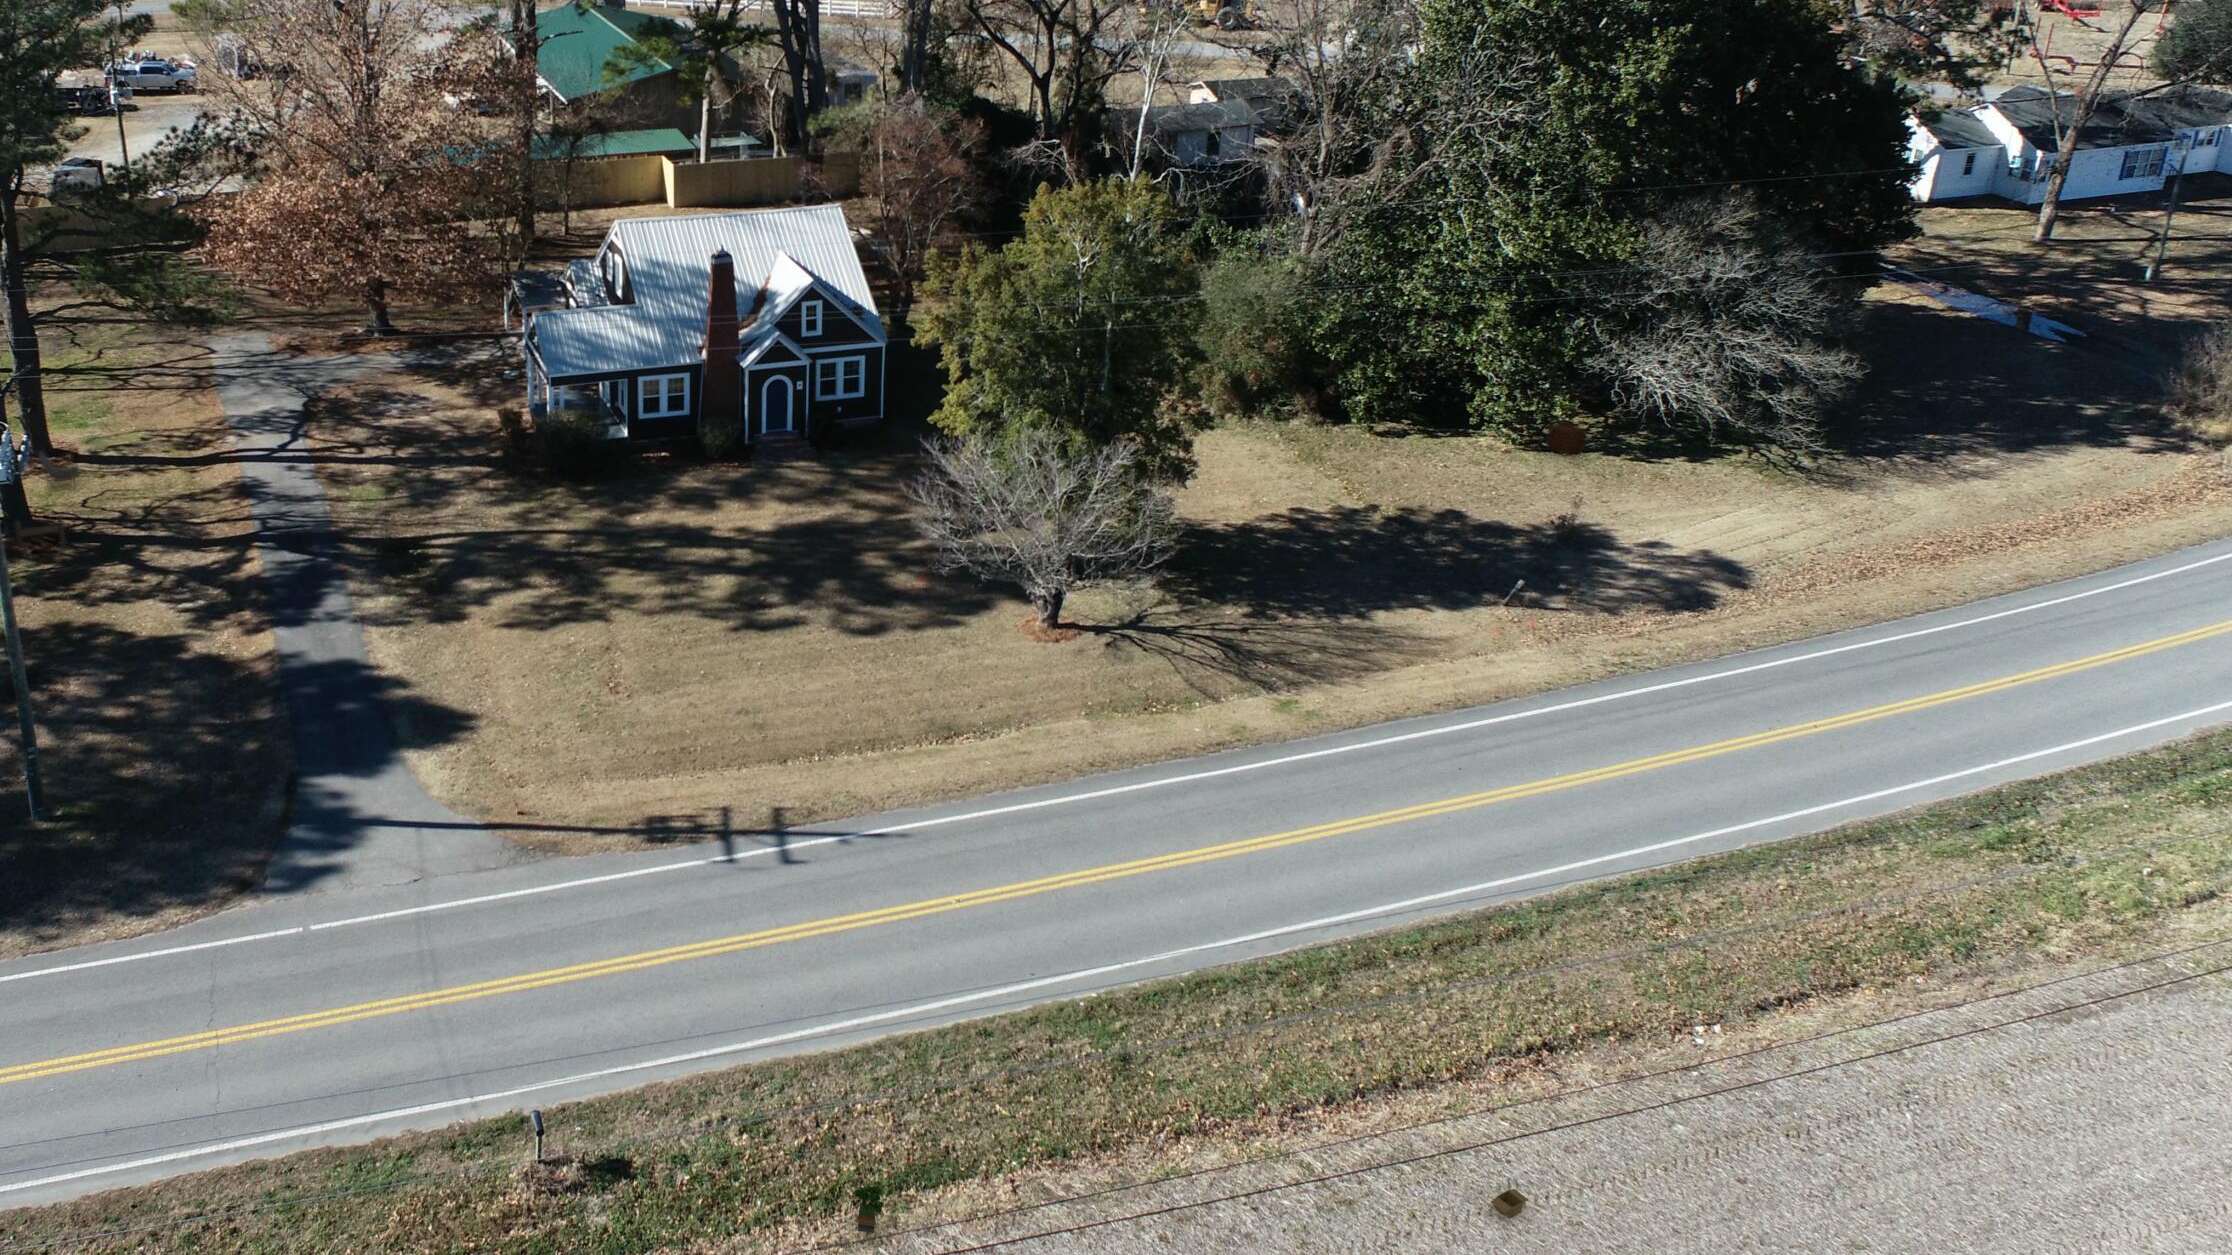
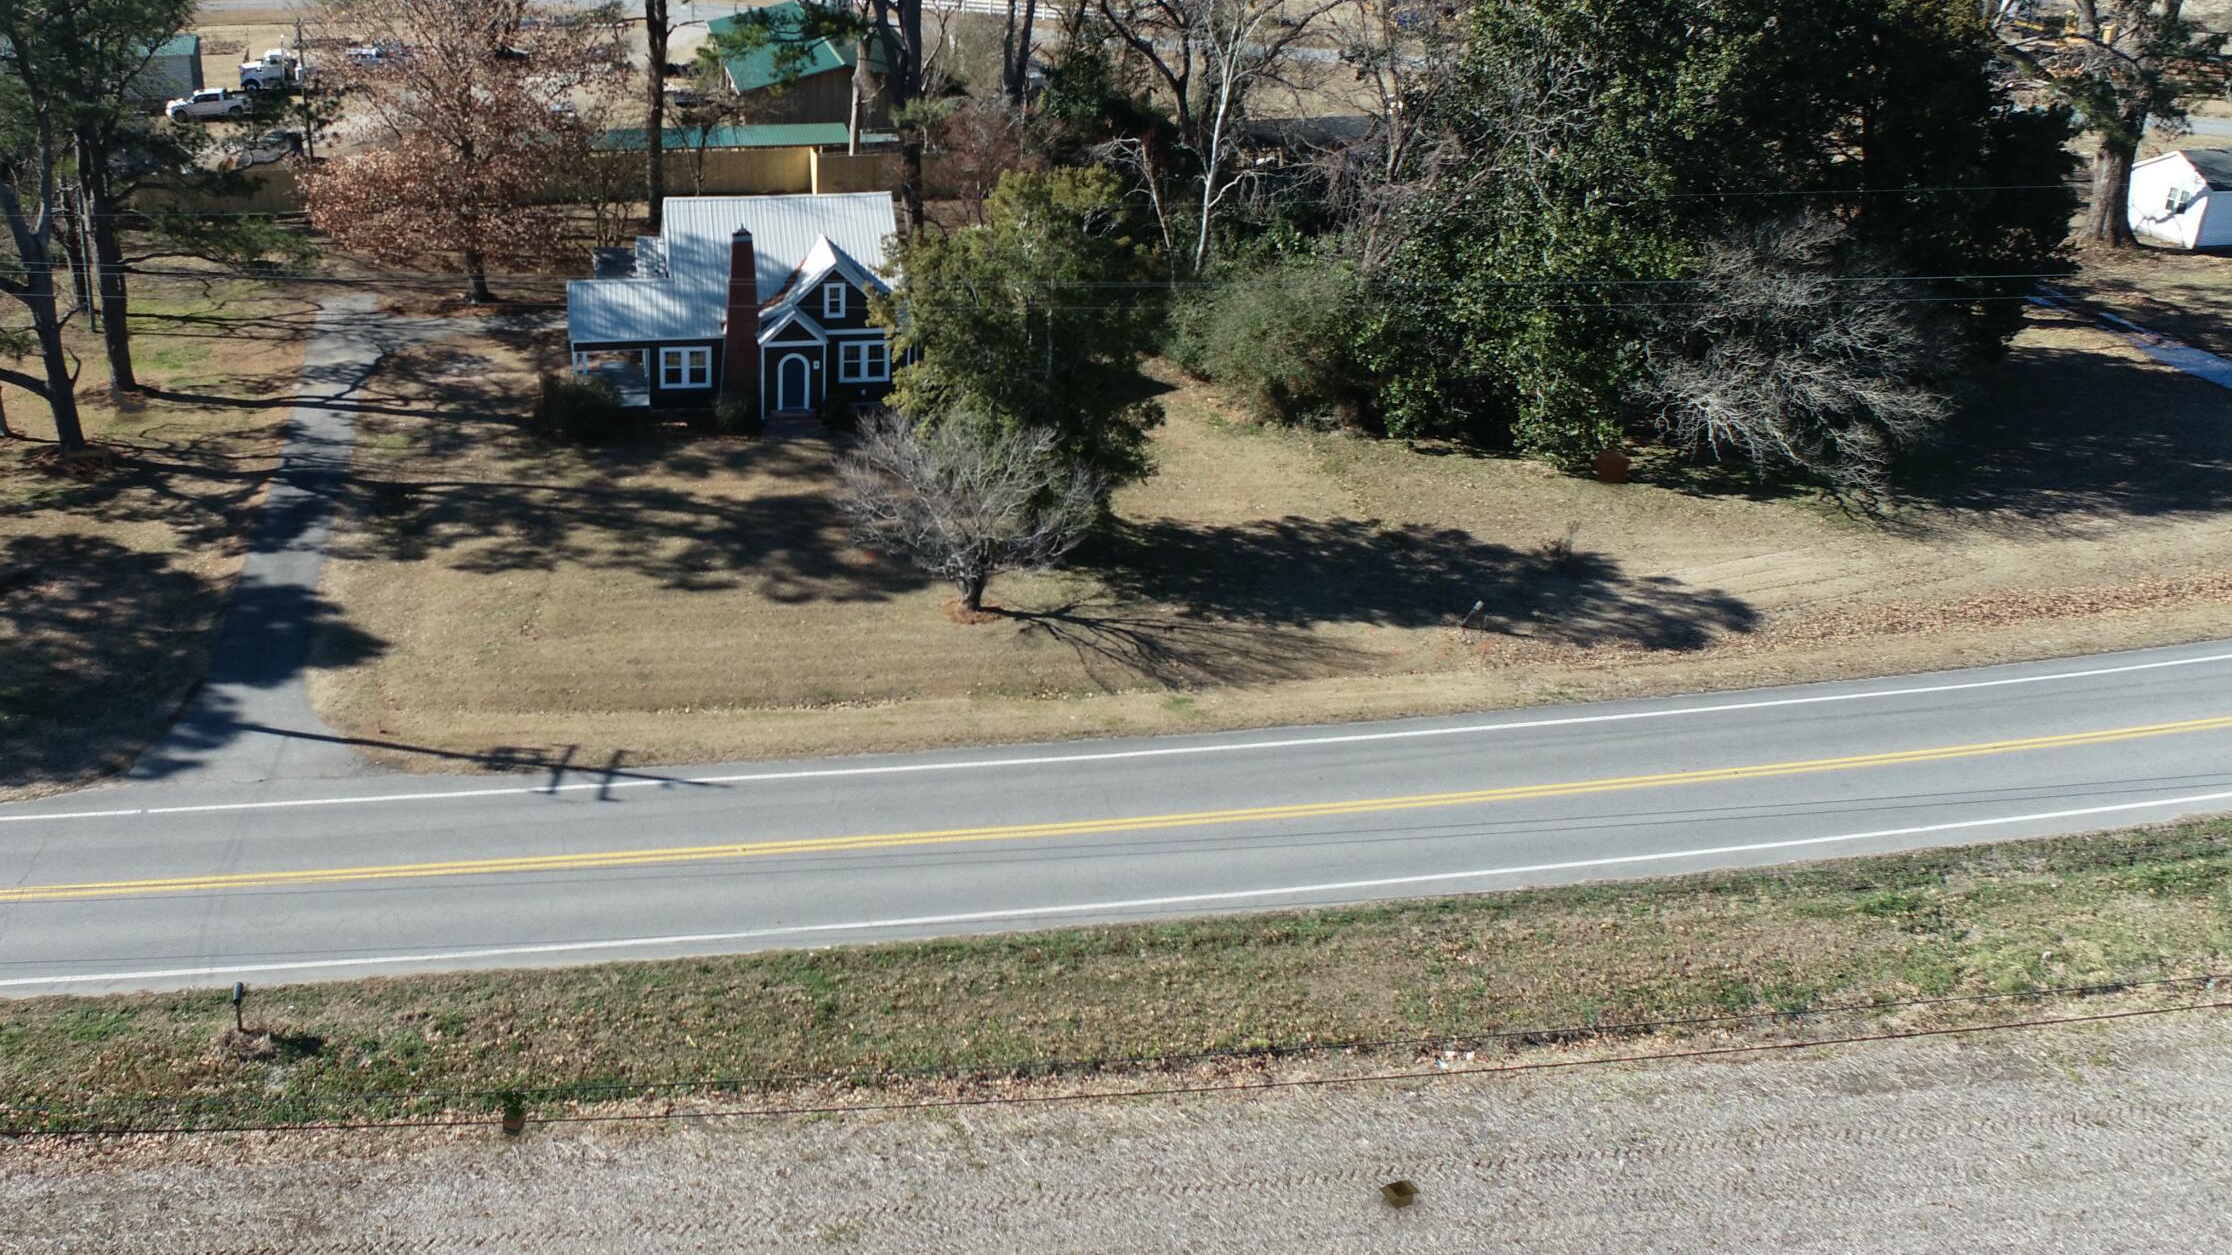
cardboard box: present [1491,1189,1528,1219] -> present [1379,1180,1420,1209]

